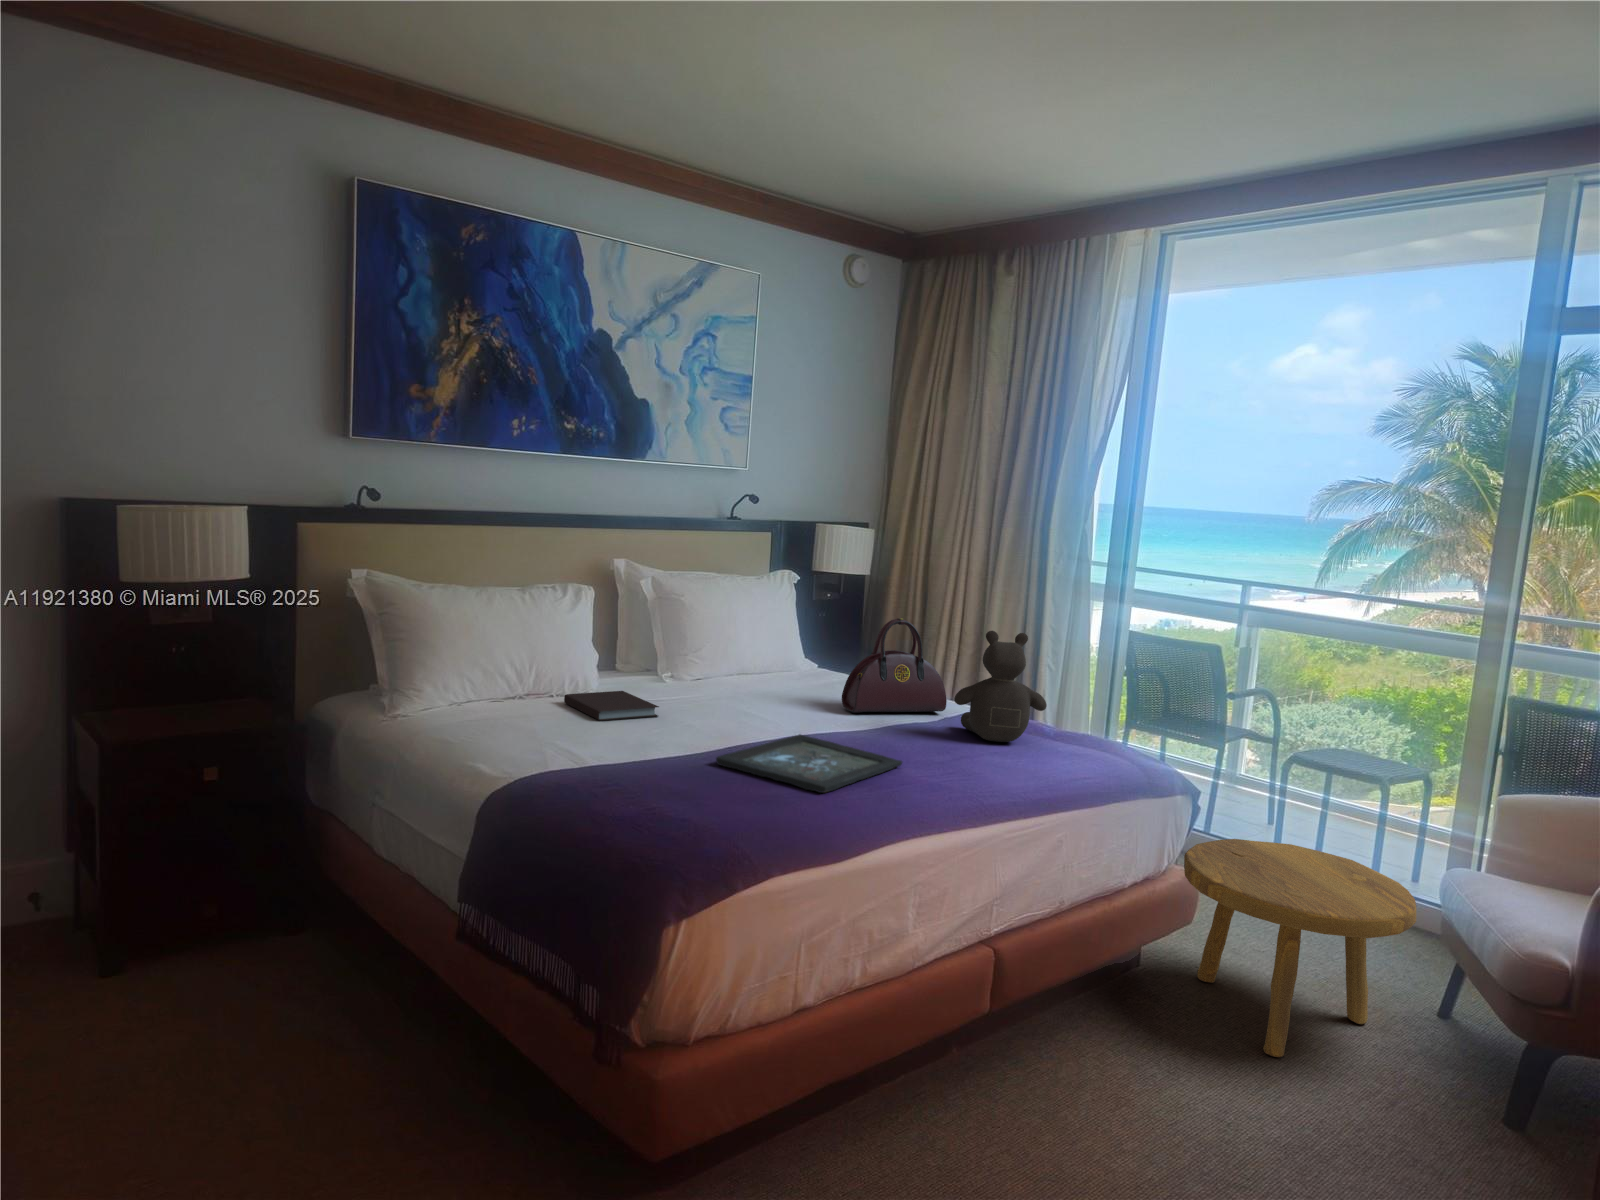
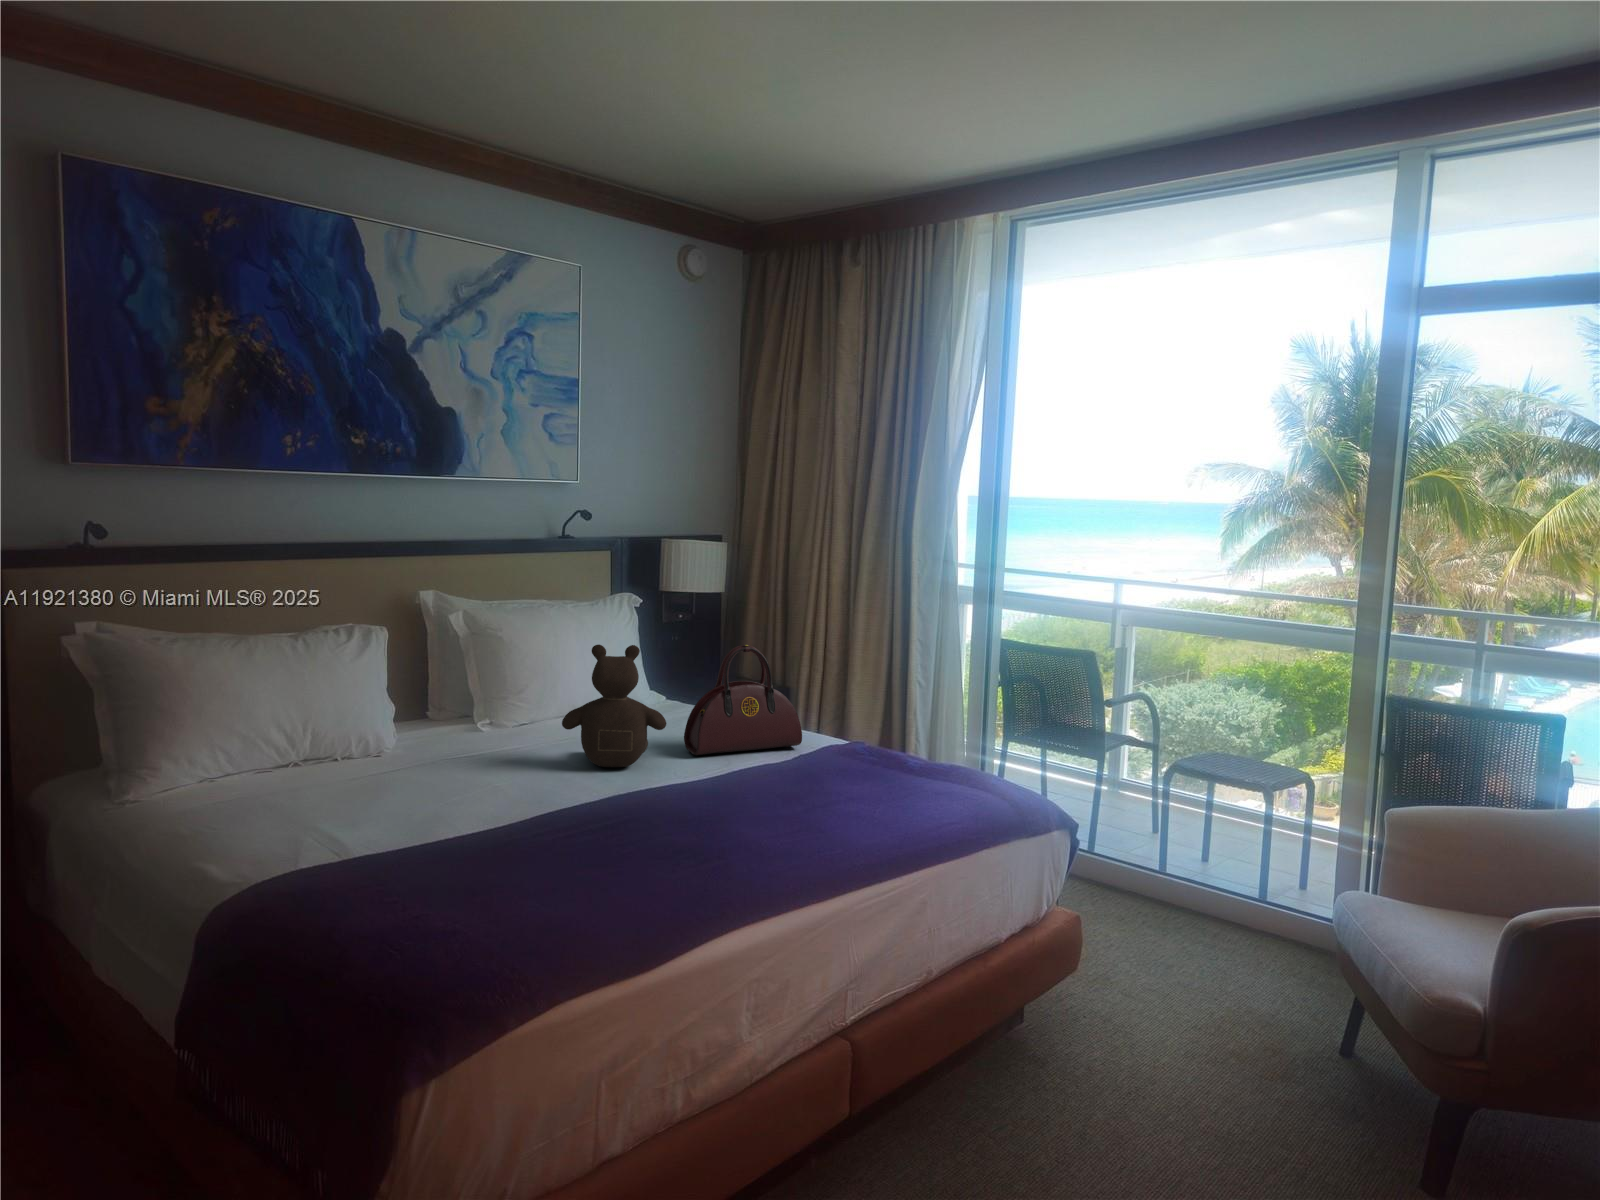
teddy bear: present [954,631,1047,742] -> present [562,645,667,767]
notebook: present [564,691,659,721] -> none [347,750,461,793]
tray: present [716,735,902,793] -> none [513,793,742,875]
footstool: present [1184,839,1416,1057] -> none [1066,868,1315,1122]

